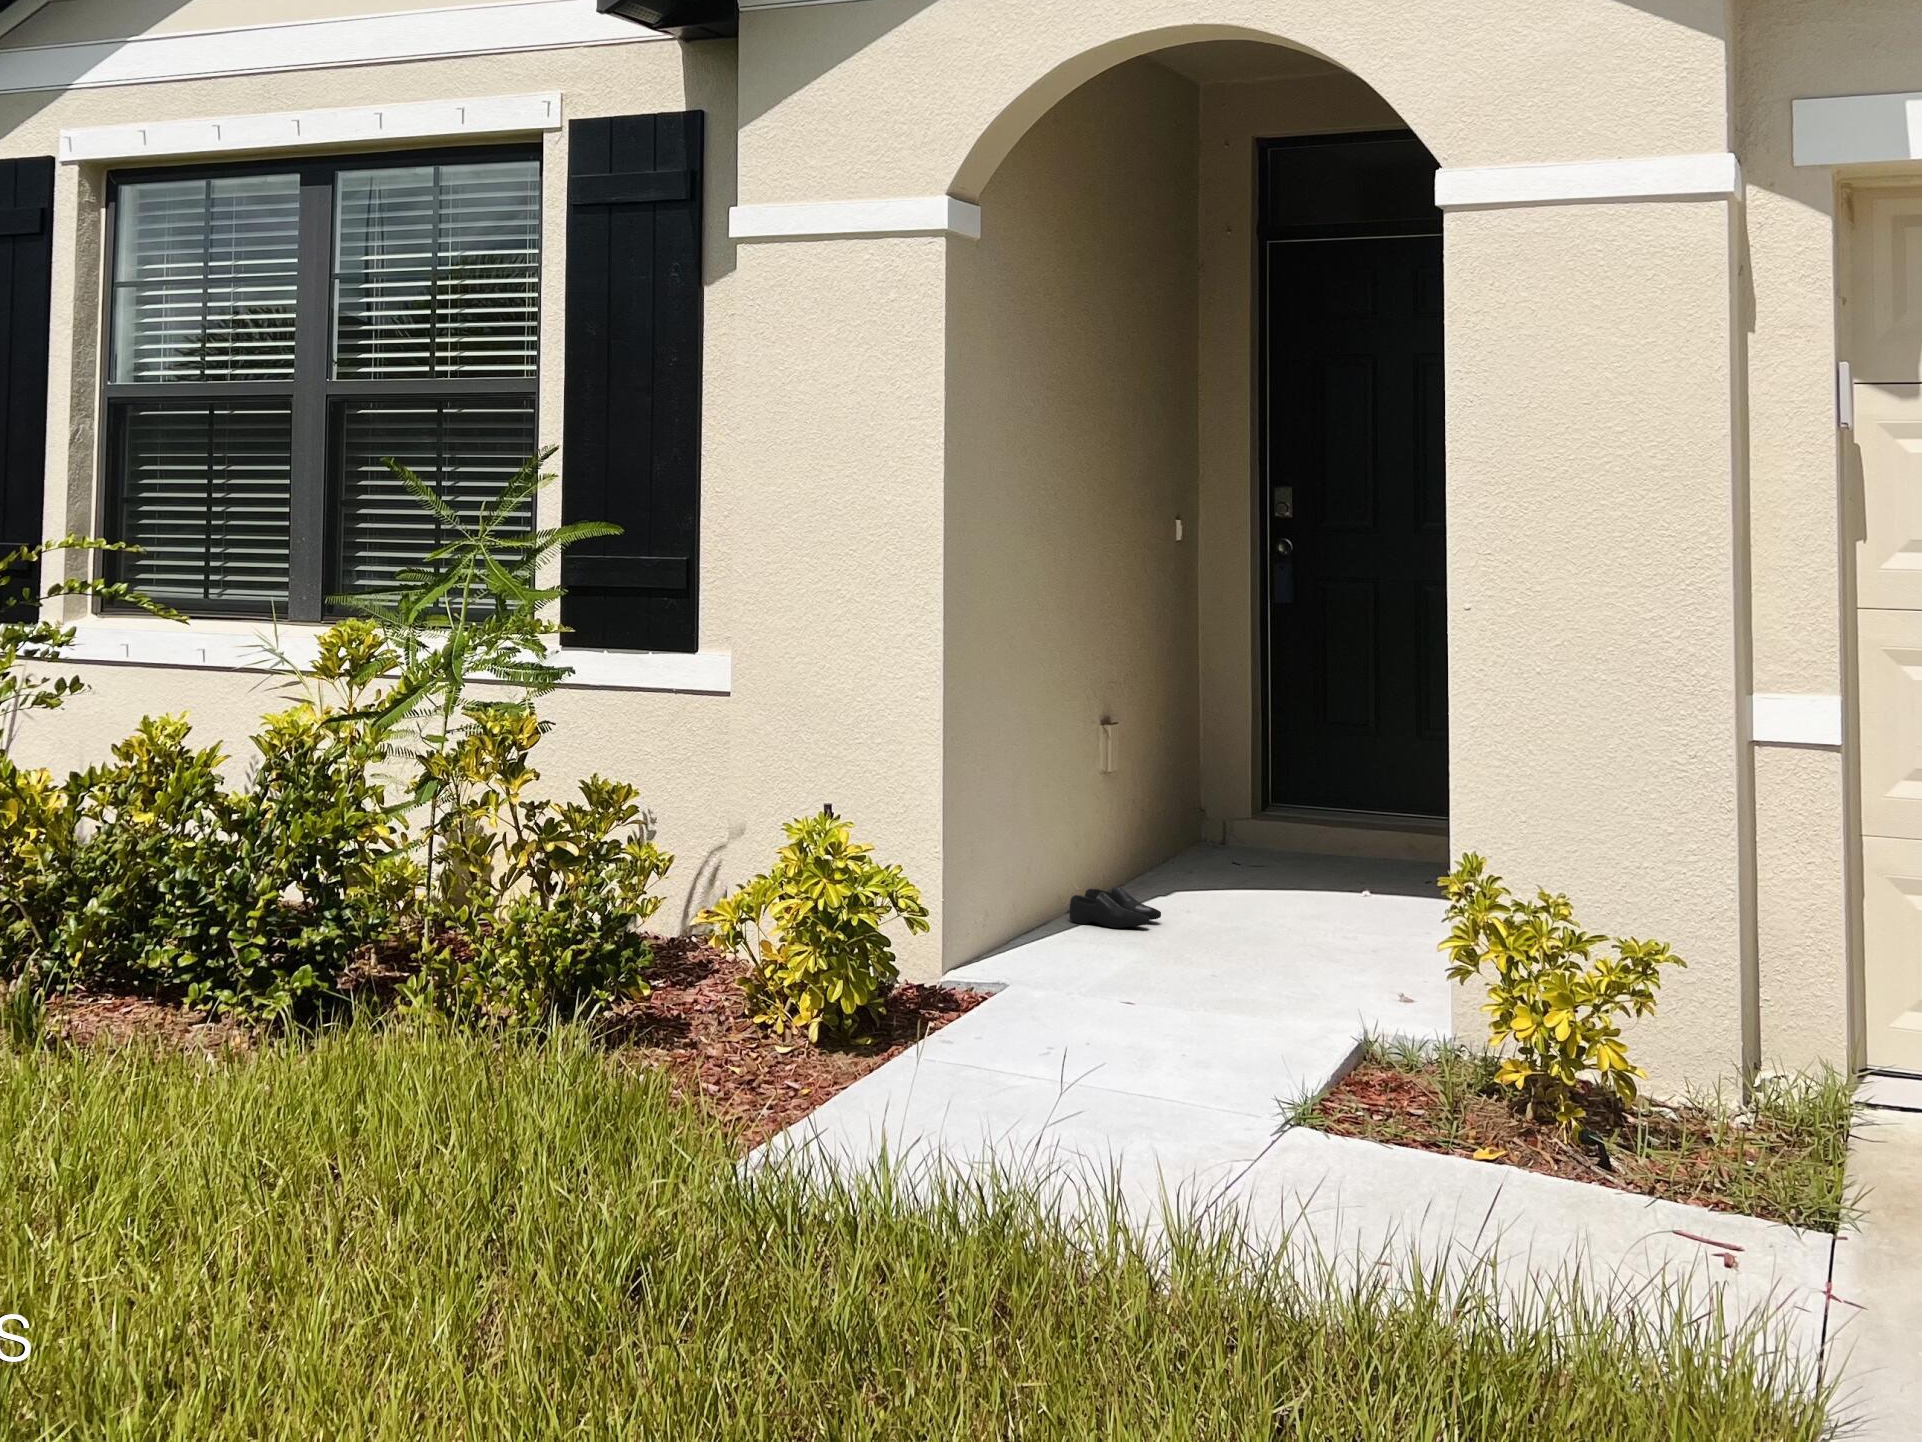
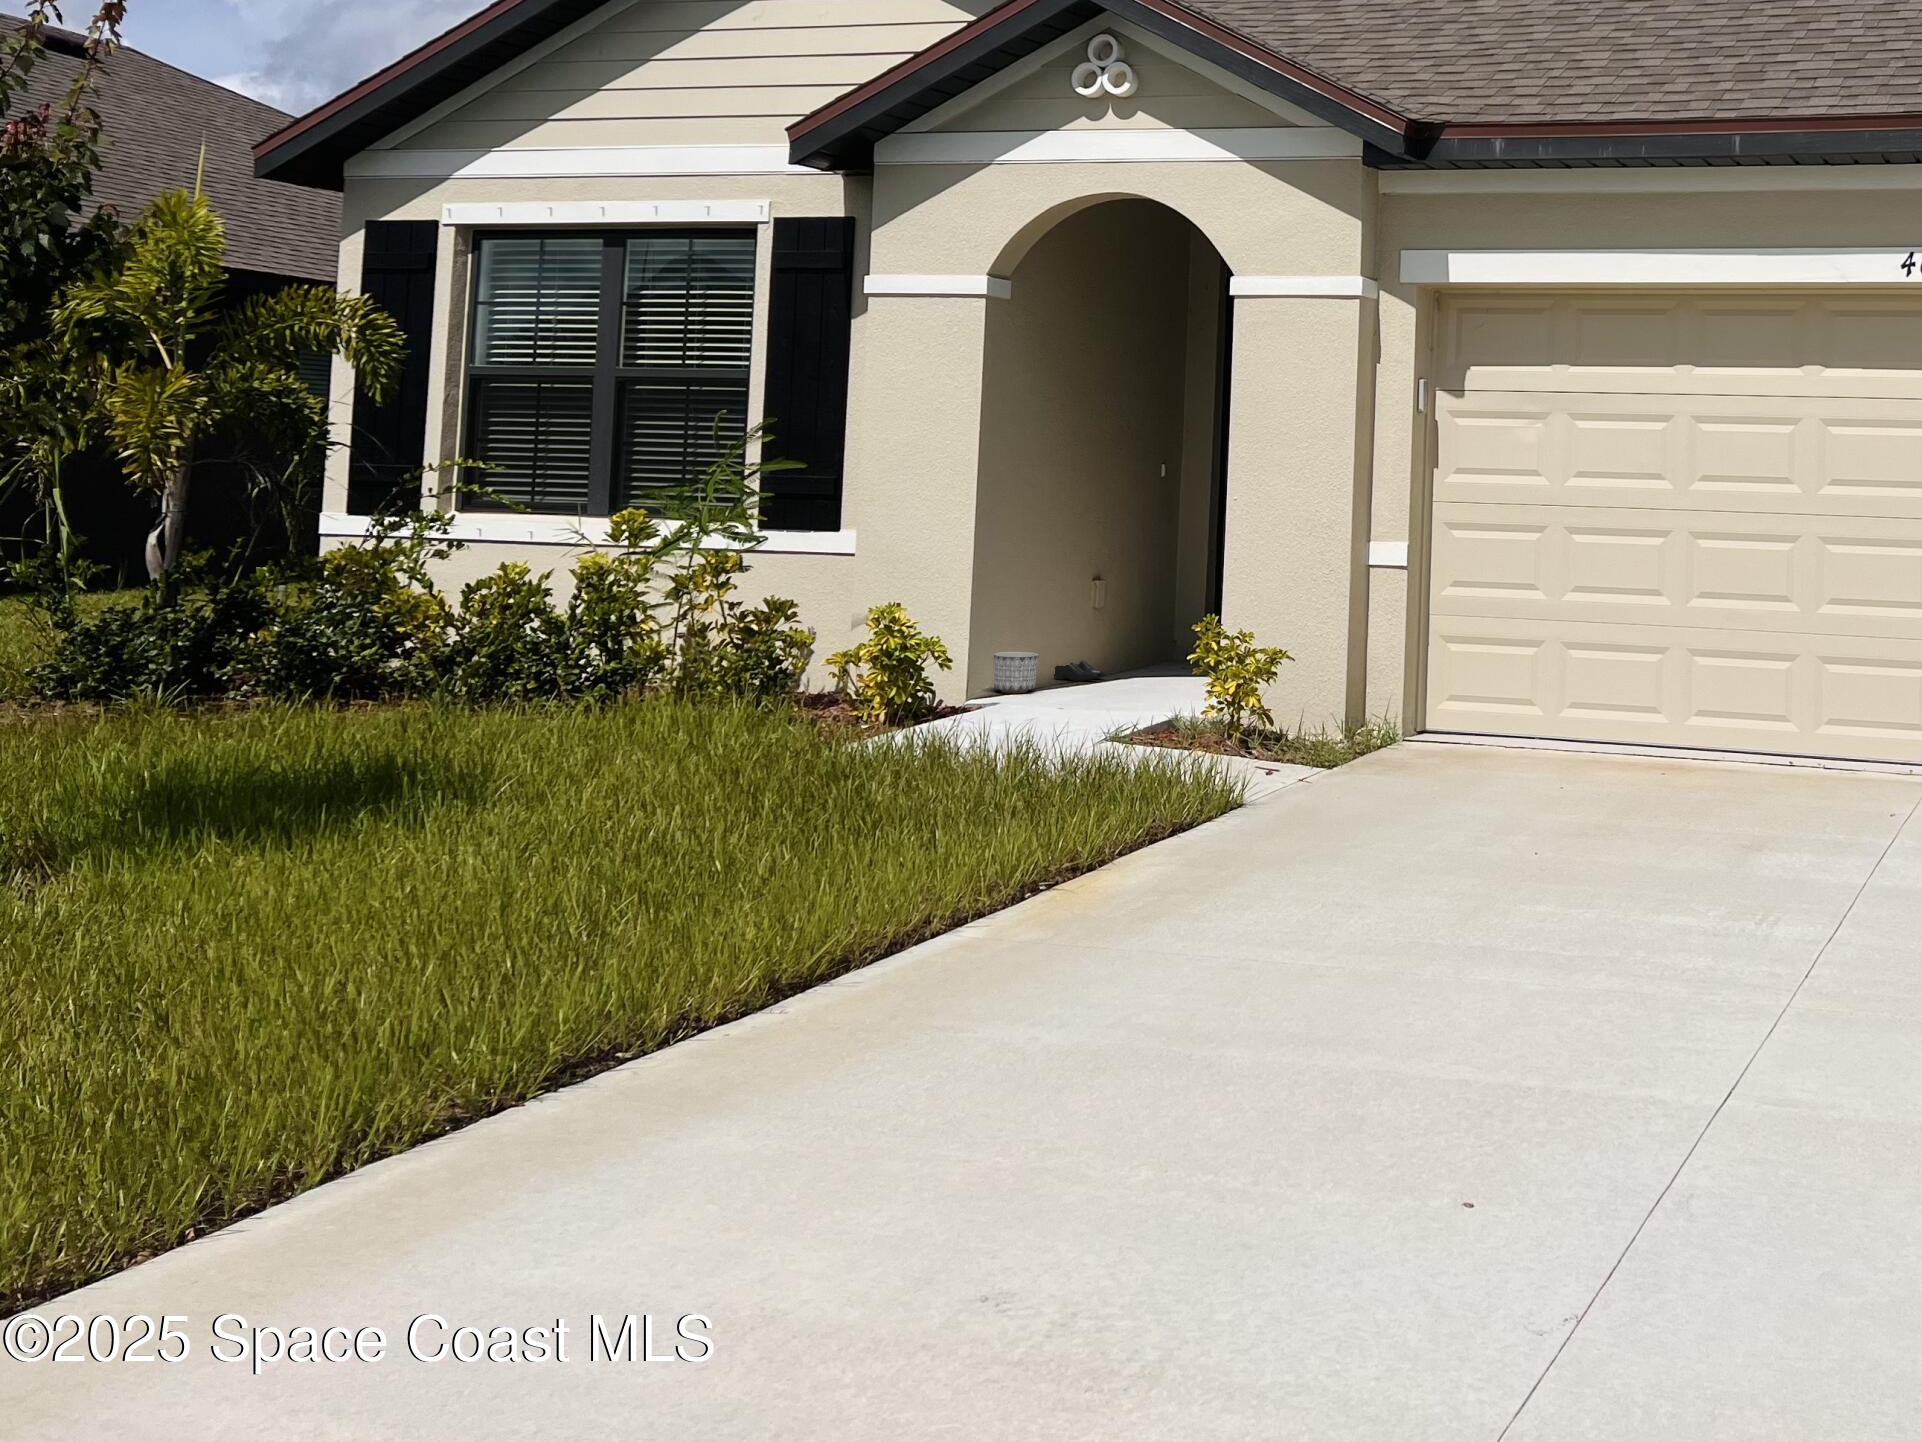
planter: none [985,886,1067,969] -> present [994,652,1039,693]

